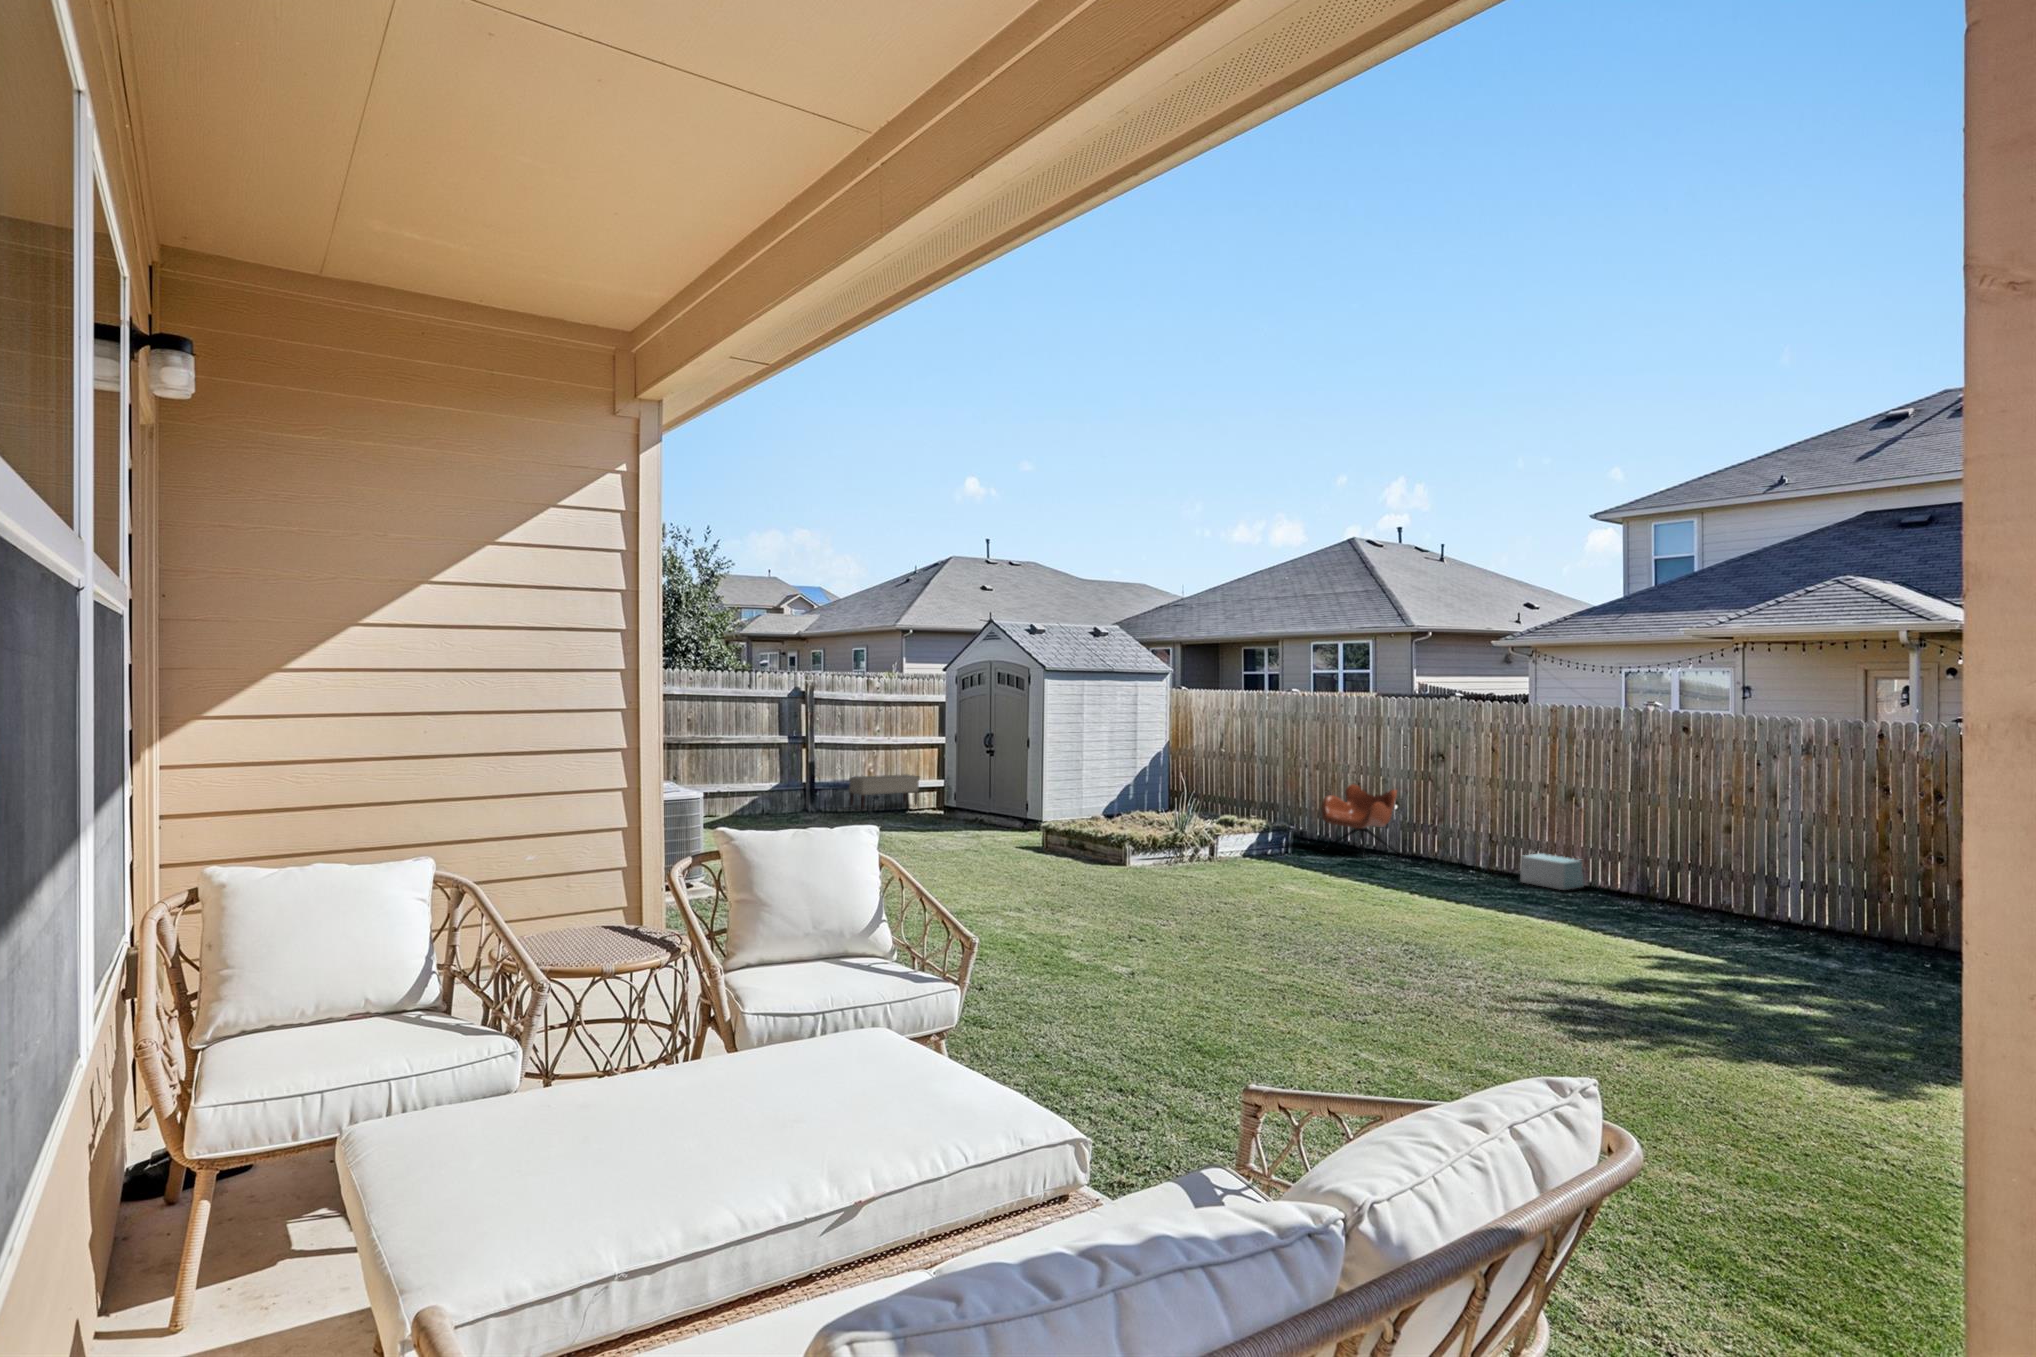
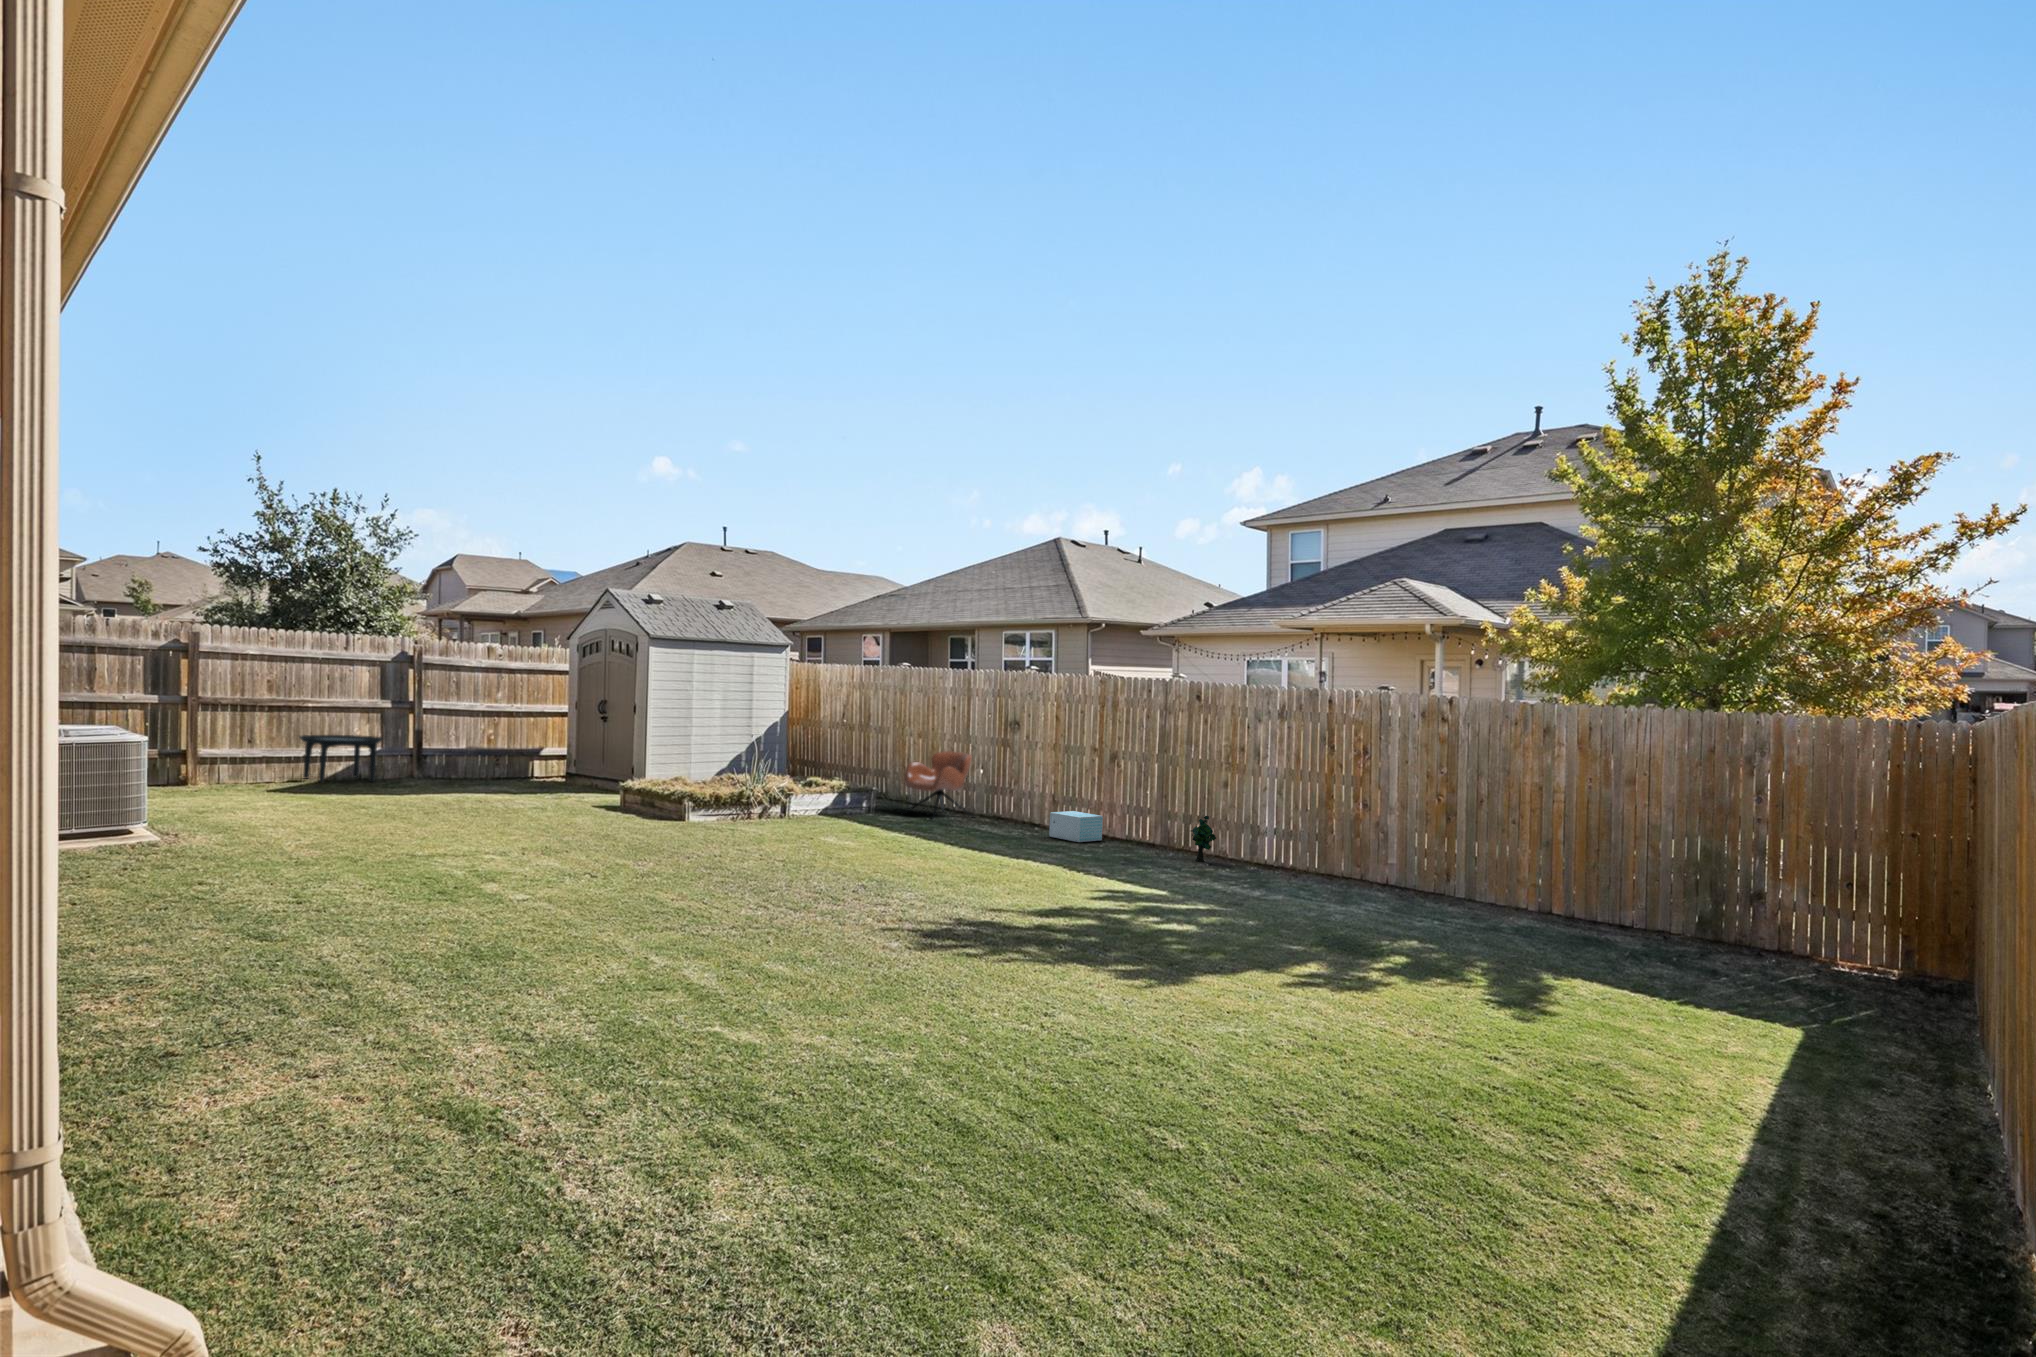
round table: none [720,772,793,821] -> present [299,735,383,783]
bench: present [849,774,919,809] -> none [463,744,543,777]
decorative plant: none [1722,867,1761,919] -> present [1191,816,1216,862]

